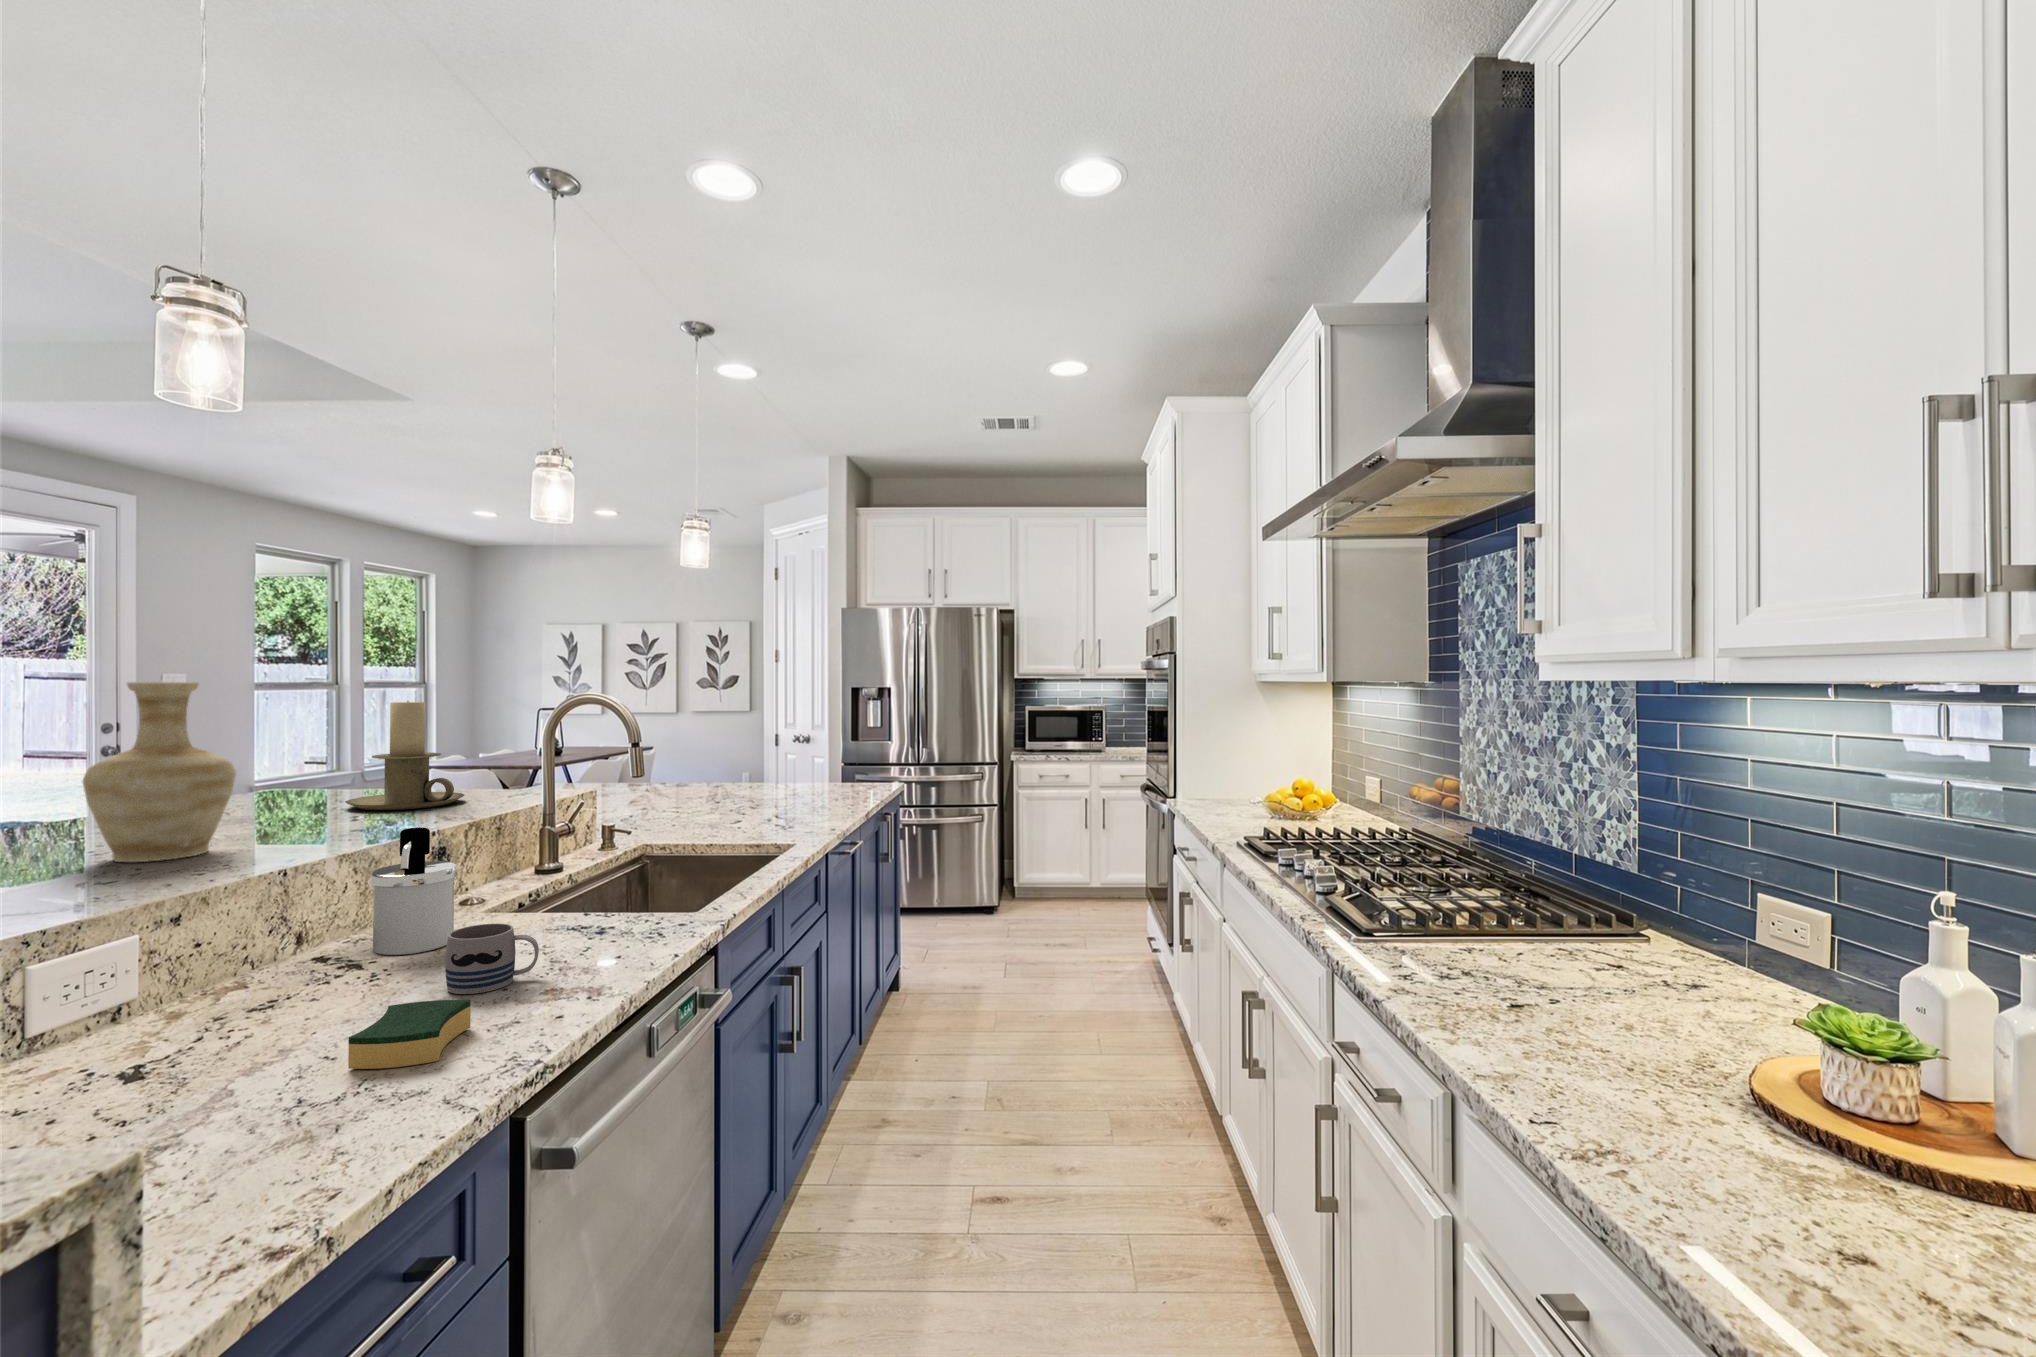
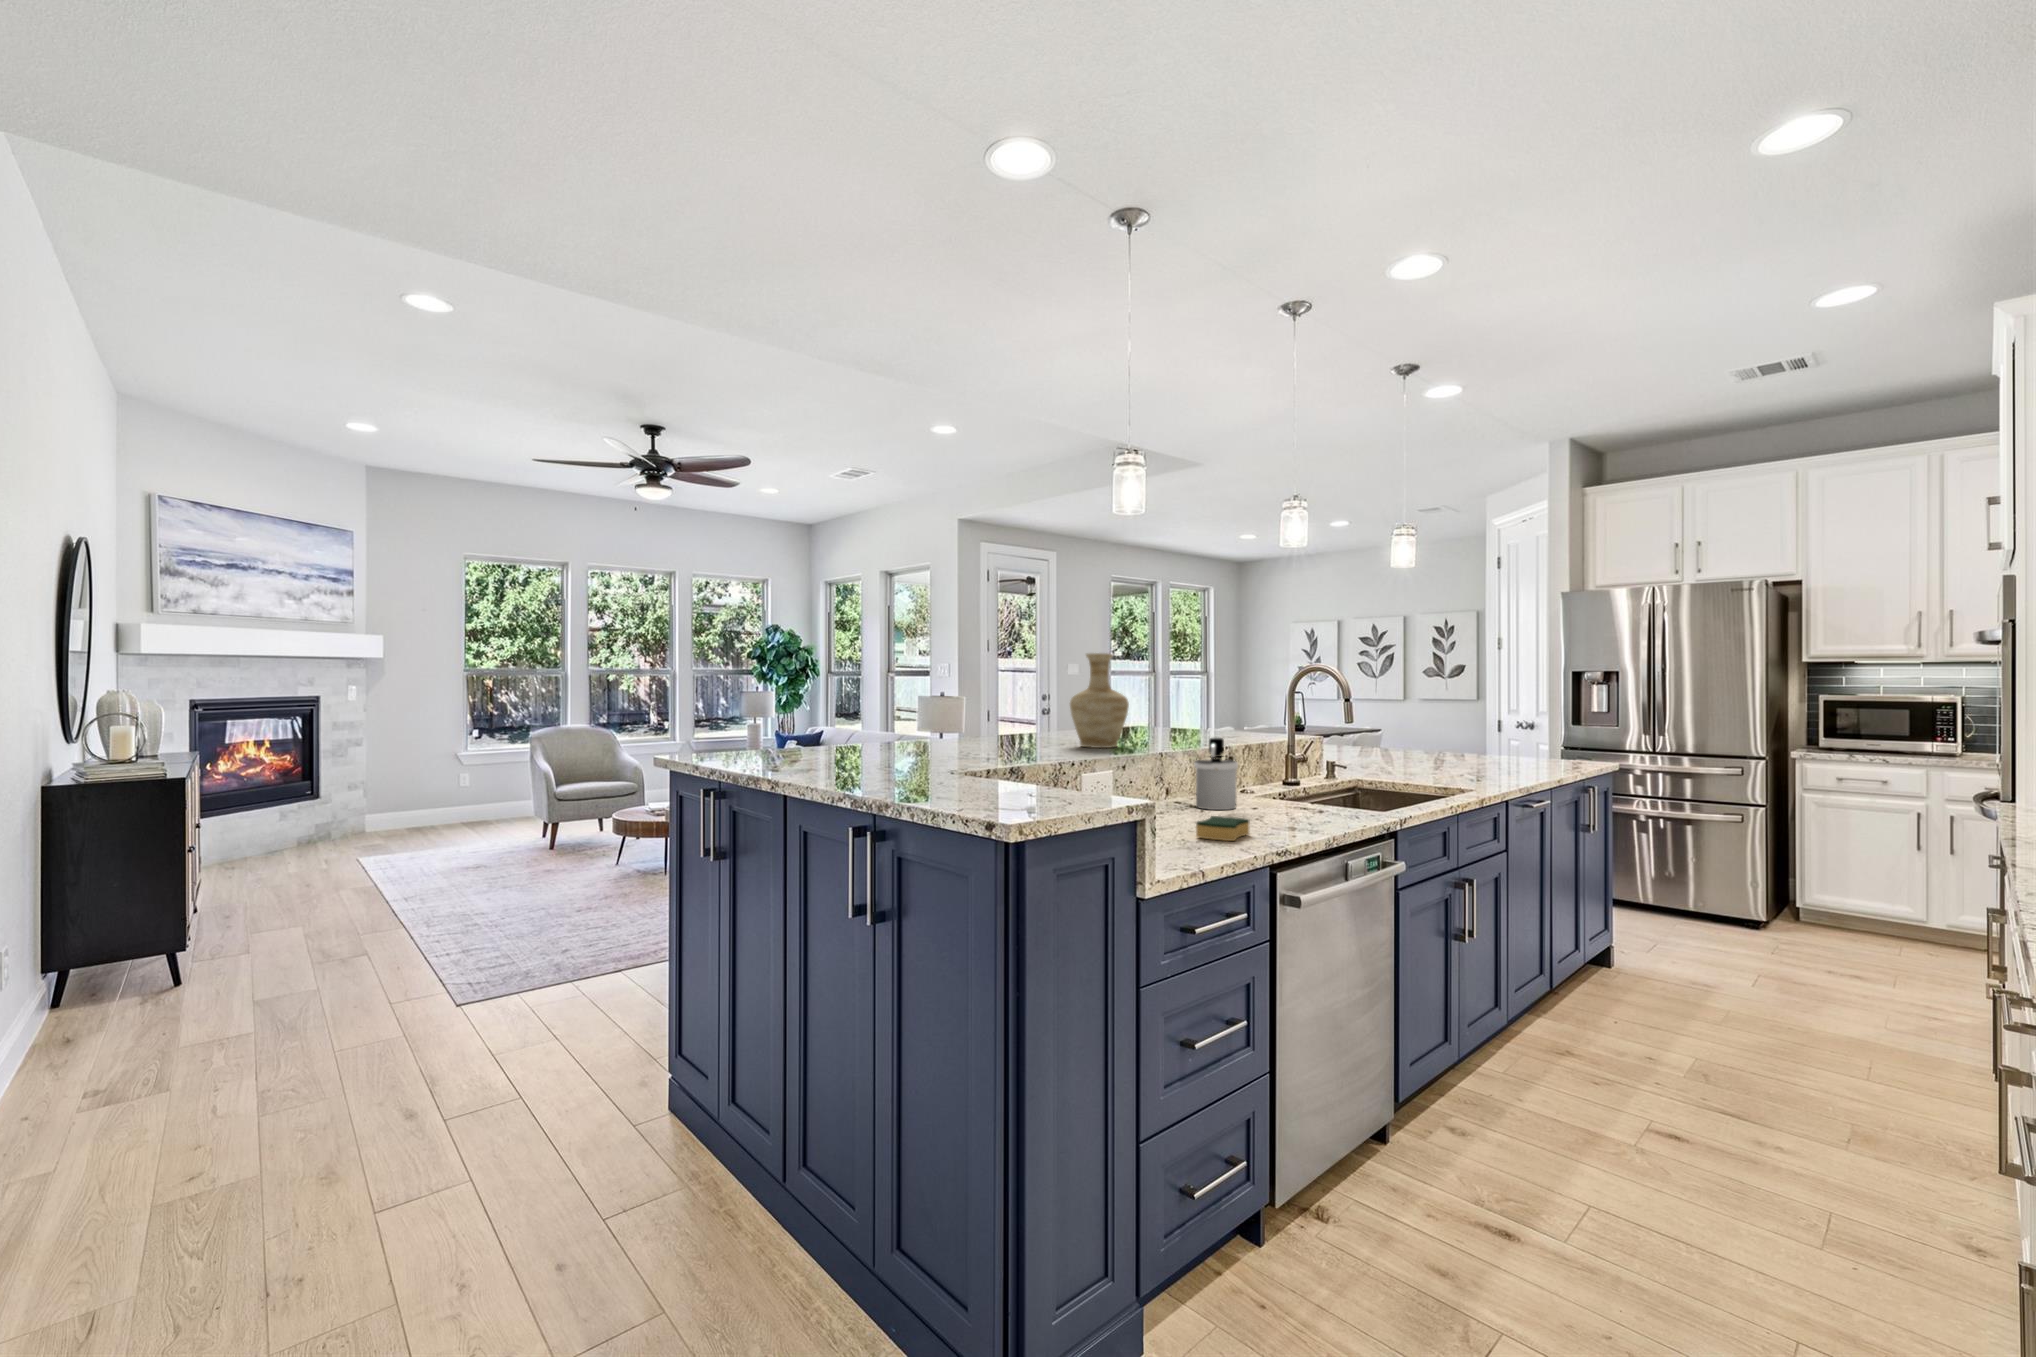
candle holder: present [345,701,464,810] -> none [1172,669,1238,739]
mug: present [445,923,539,994] -> none [1235,790,1284,826]

